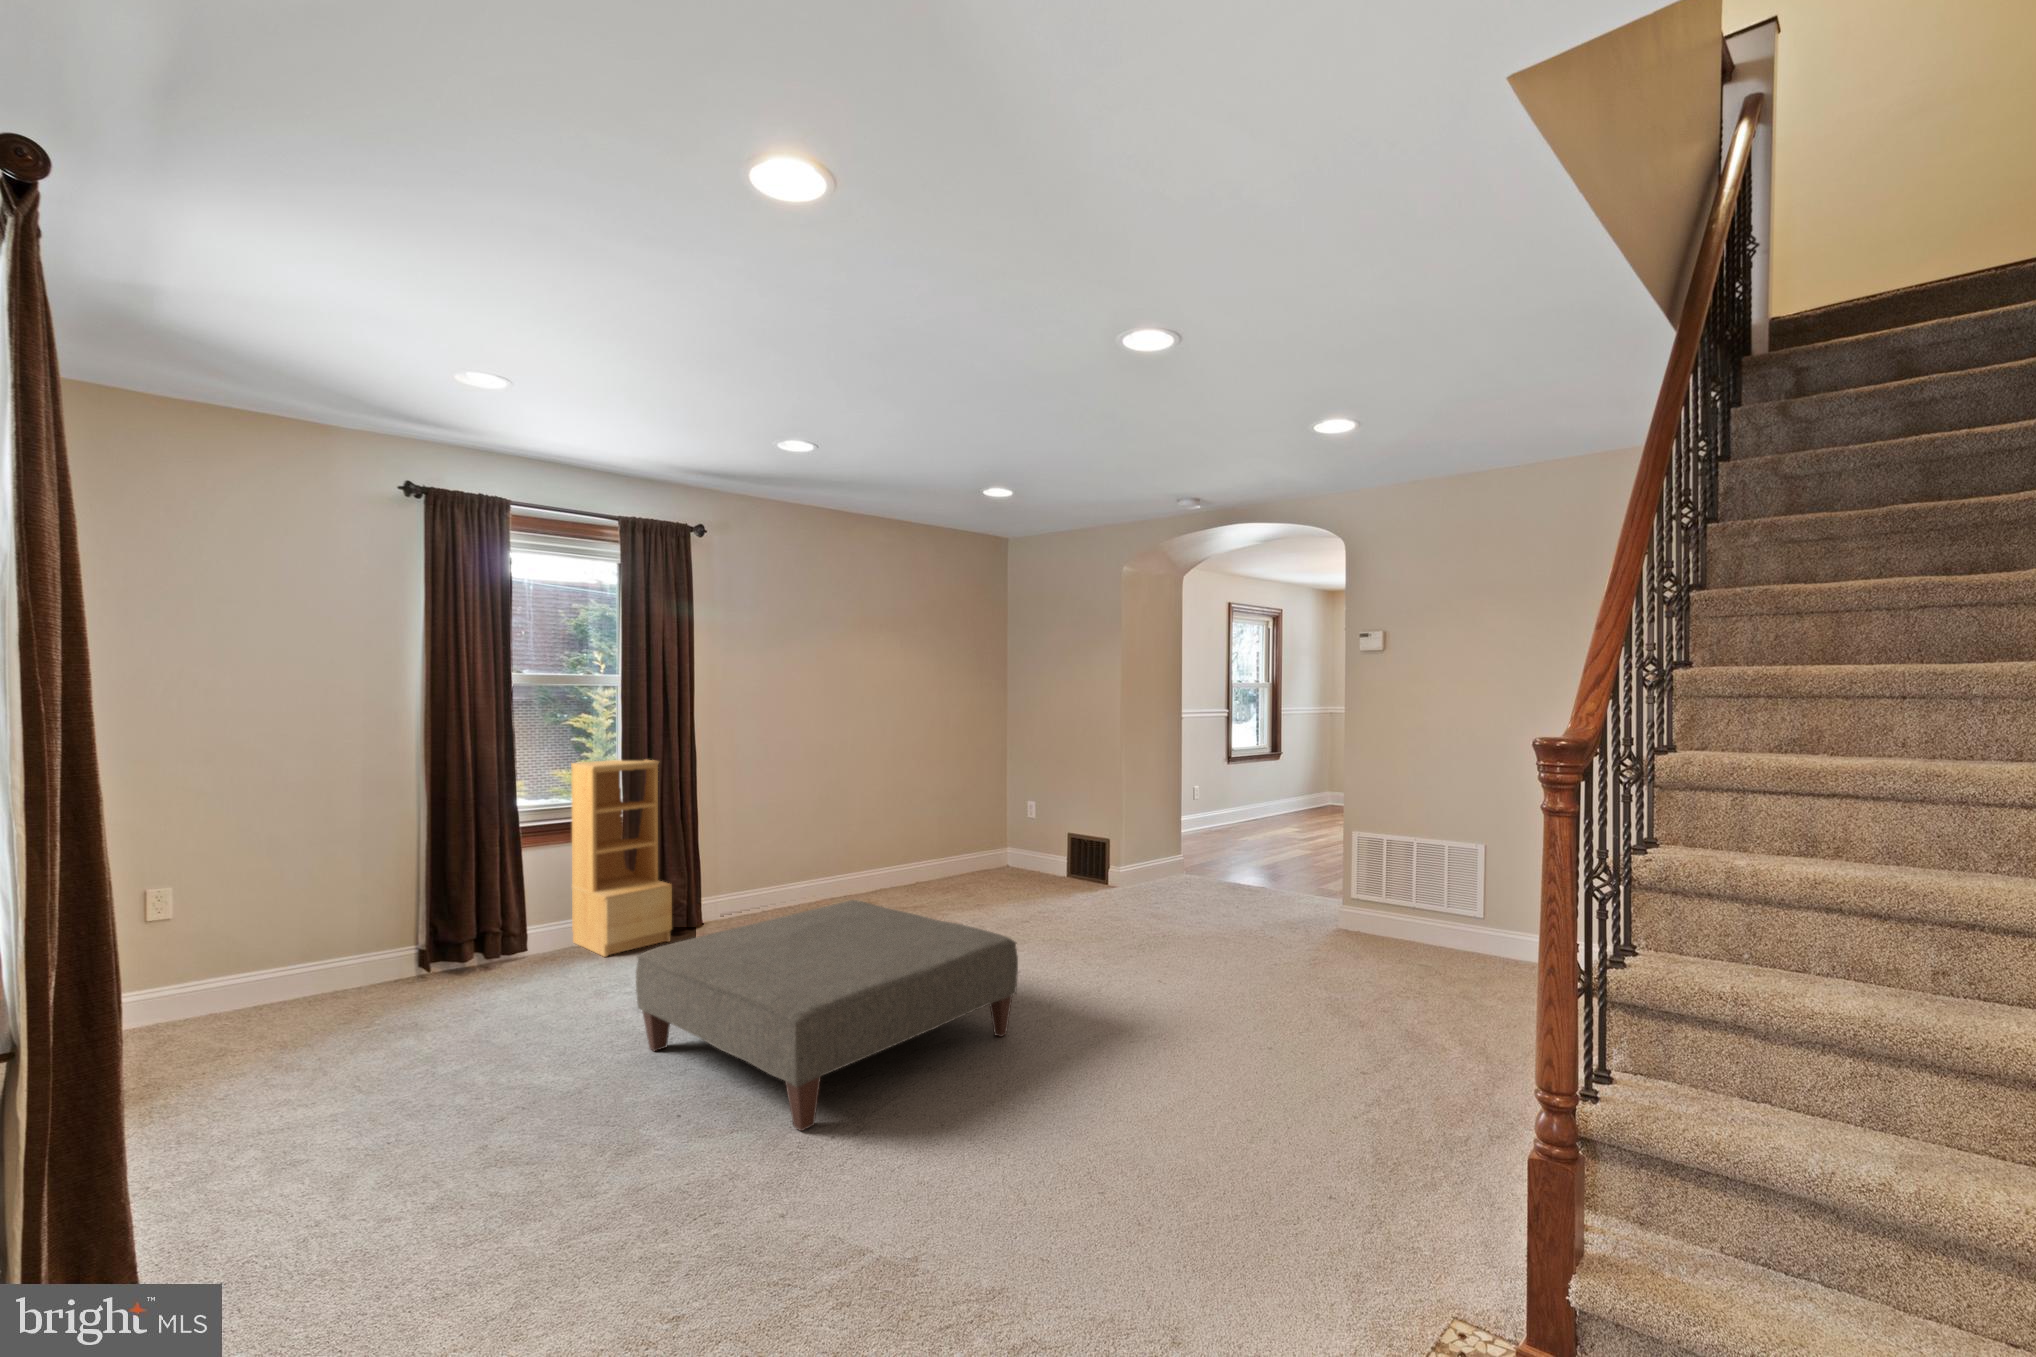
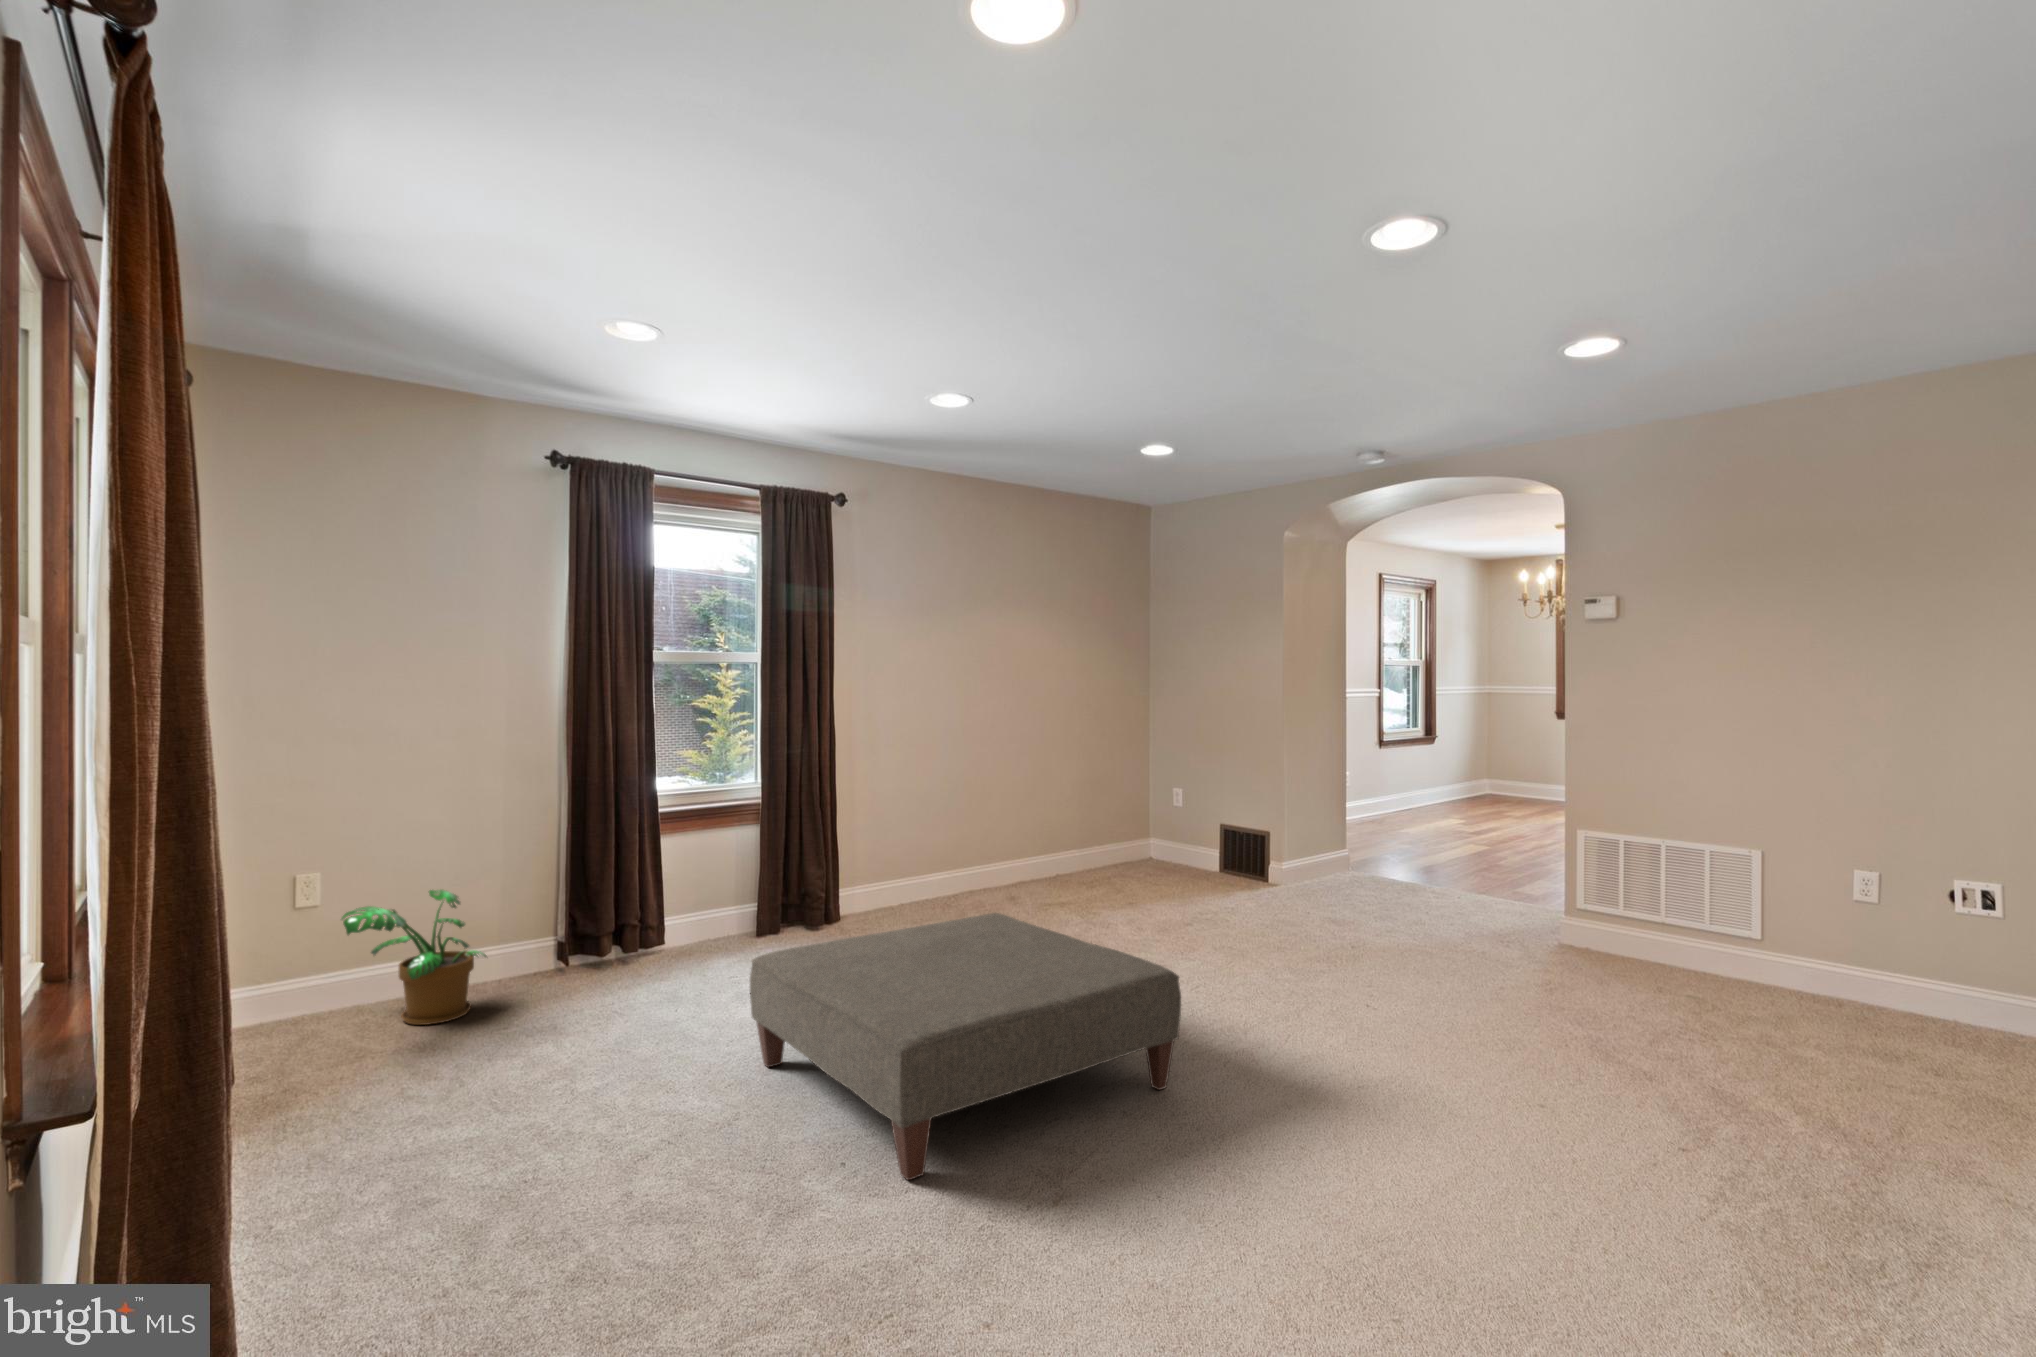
bookshelf: present [571,759,672,957] -> none [711,746,811,958]
potted plant: none [195,911,350,1046] -> present [342,890,487,1025]

